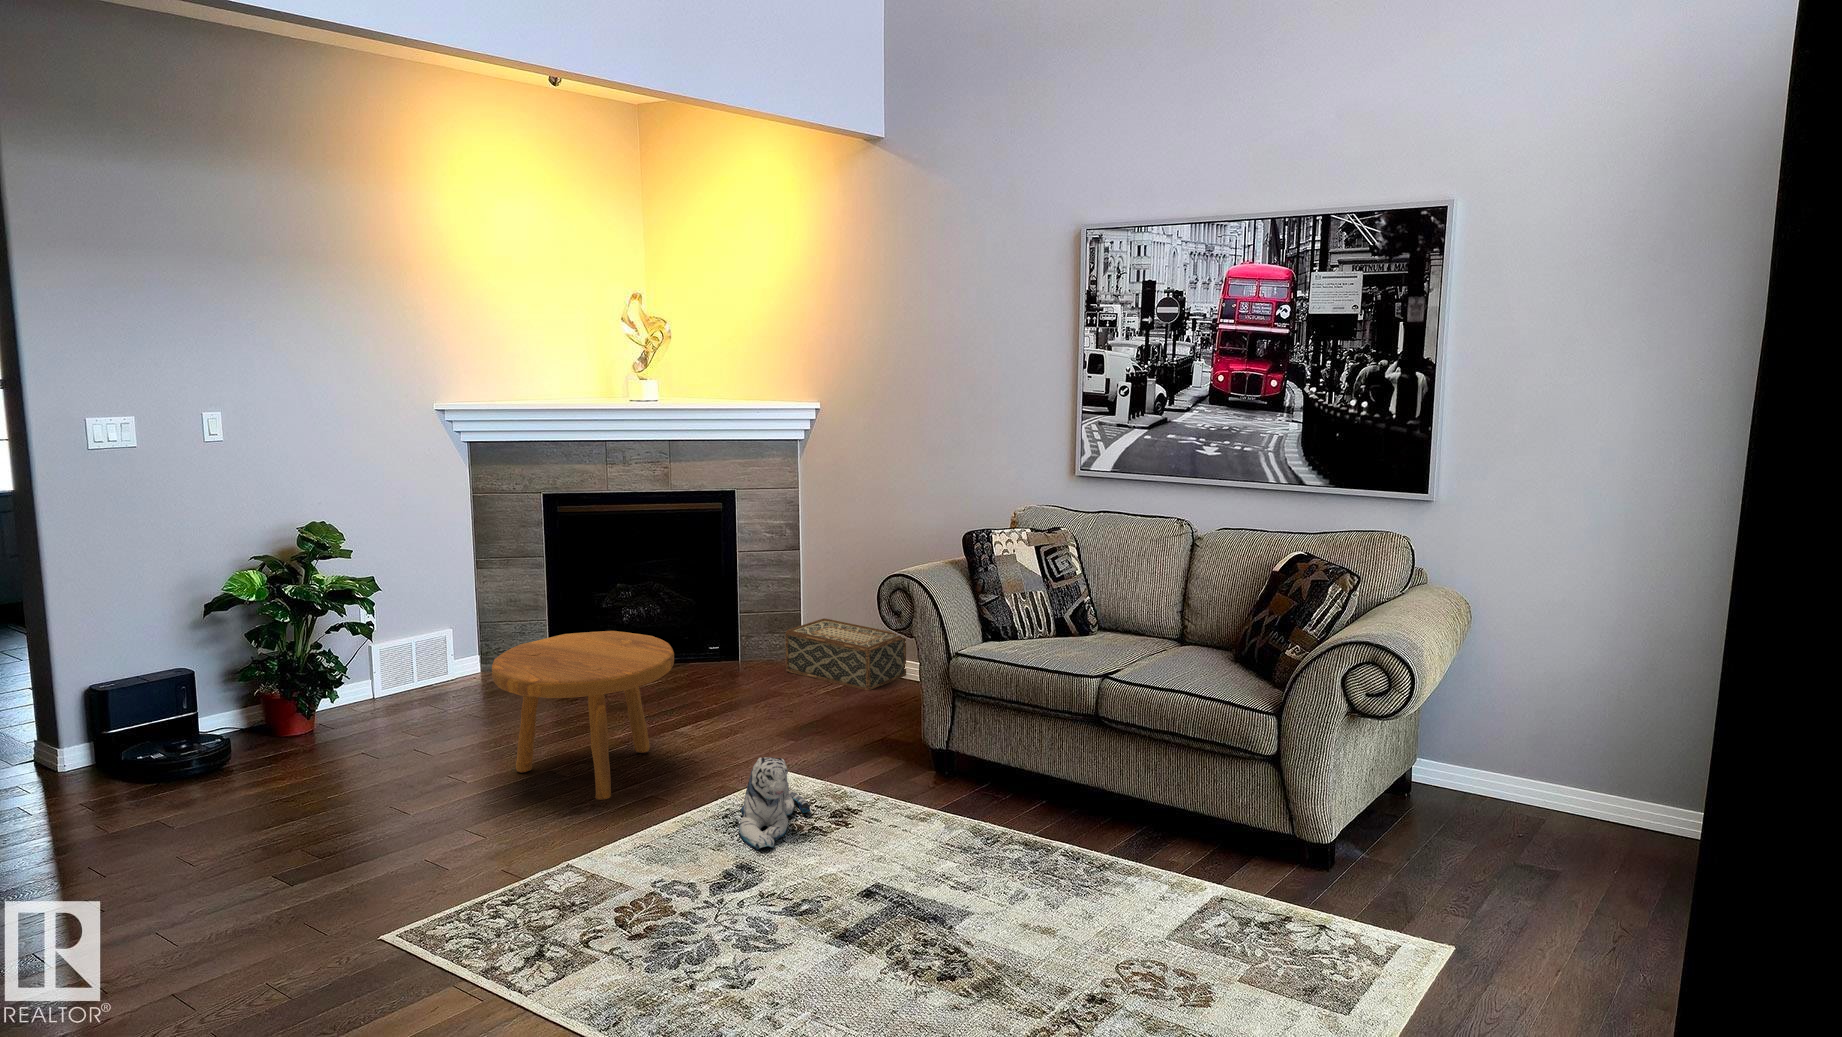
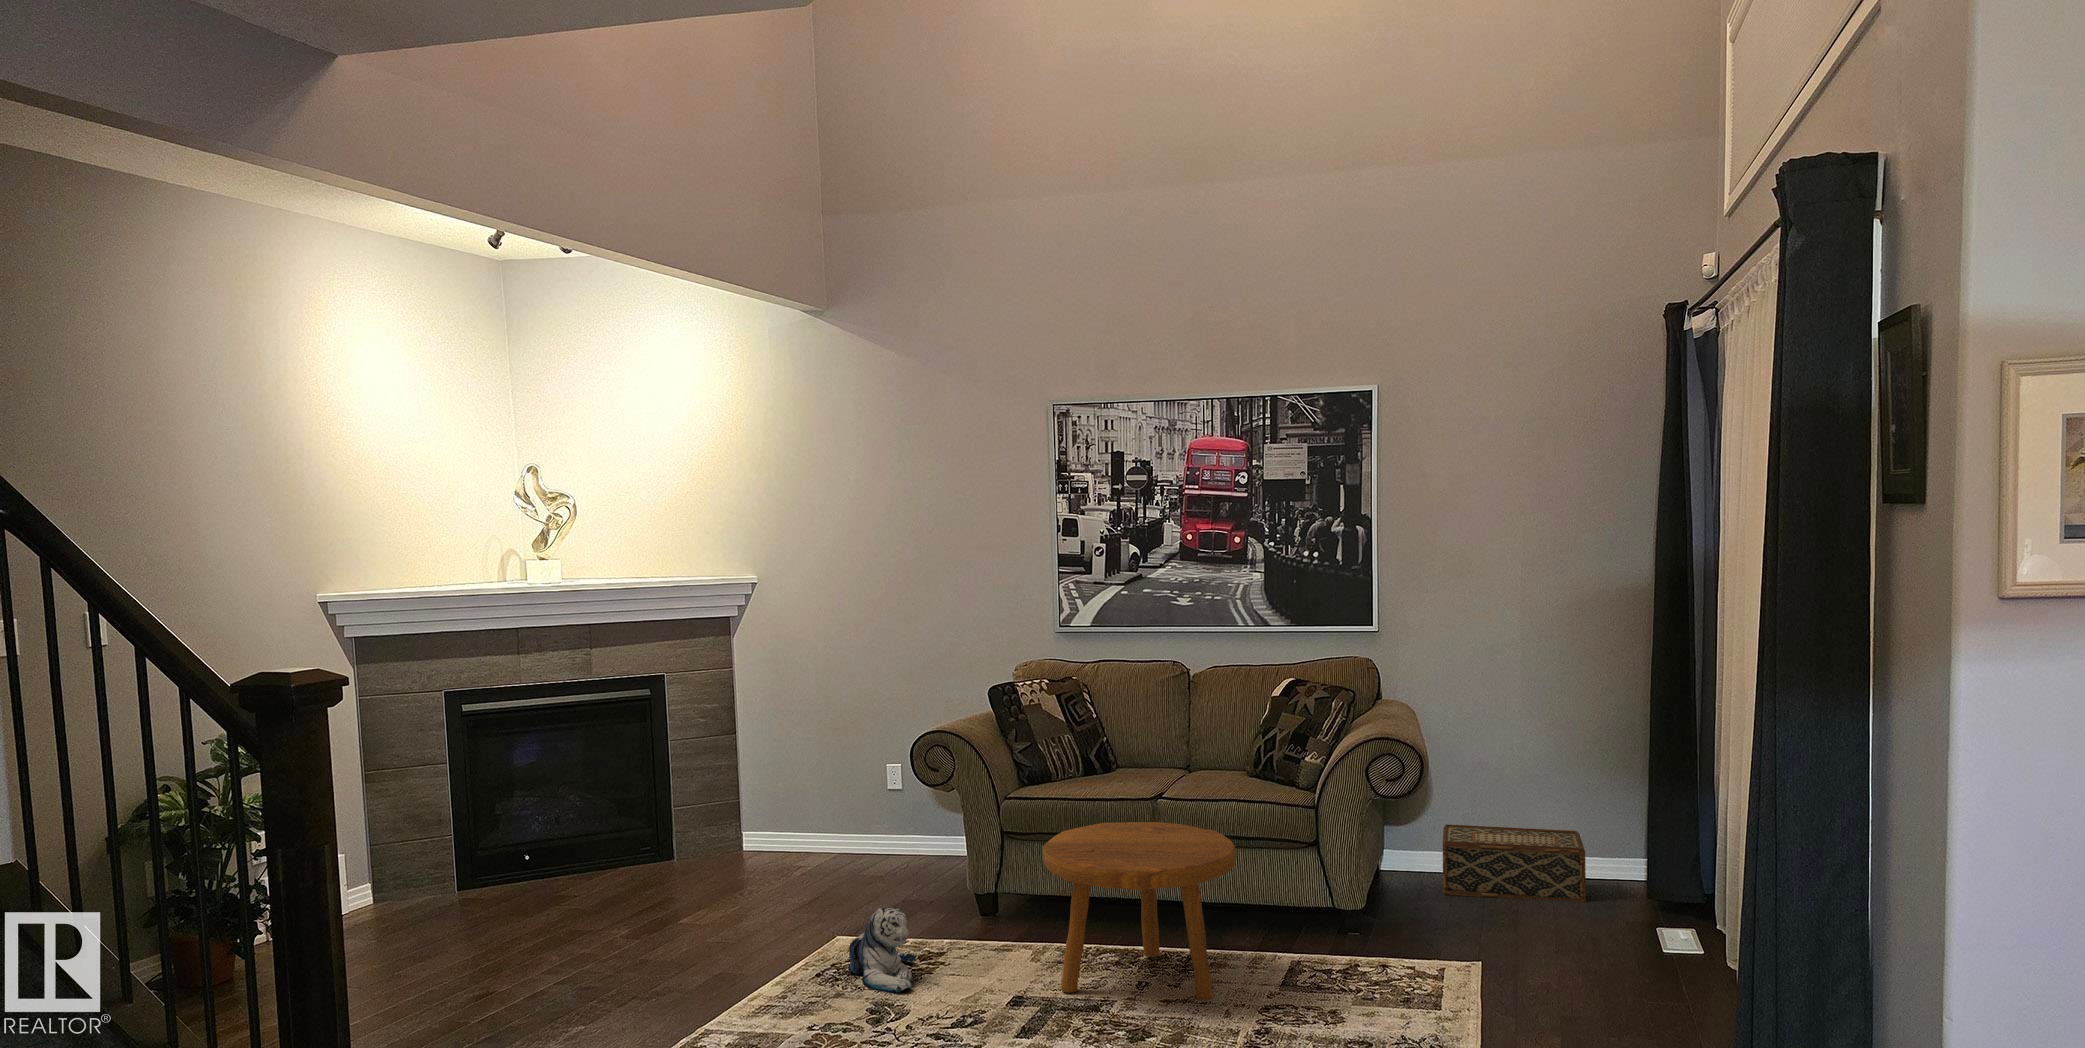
woven basket: present [785,618,906,690] -> present [1443,824,1586,902]
footstool: present [492,631,674,800] -> present [1043,822,1236,1000]

